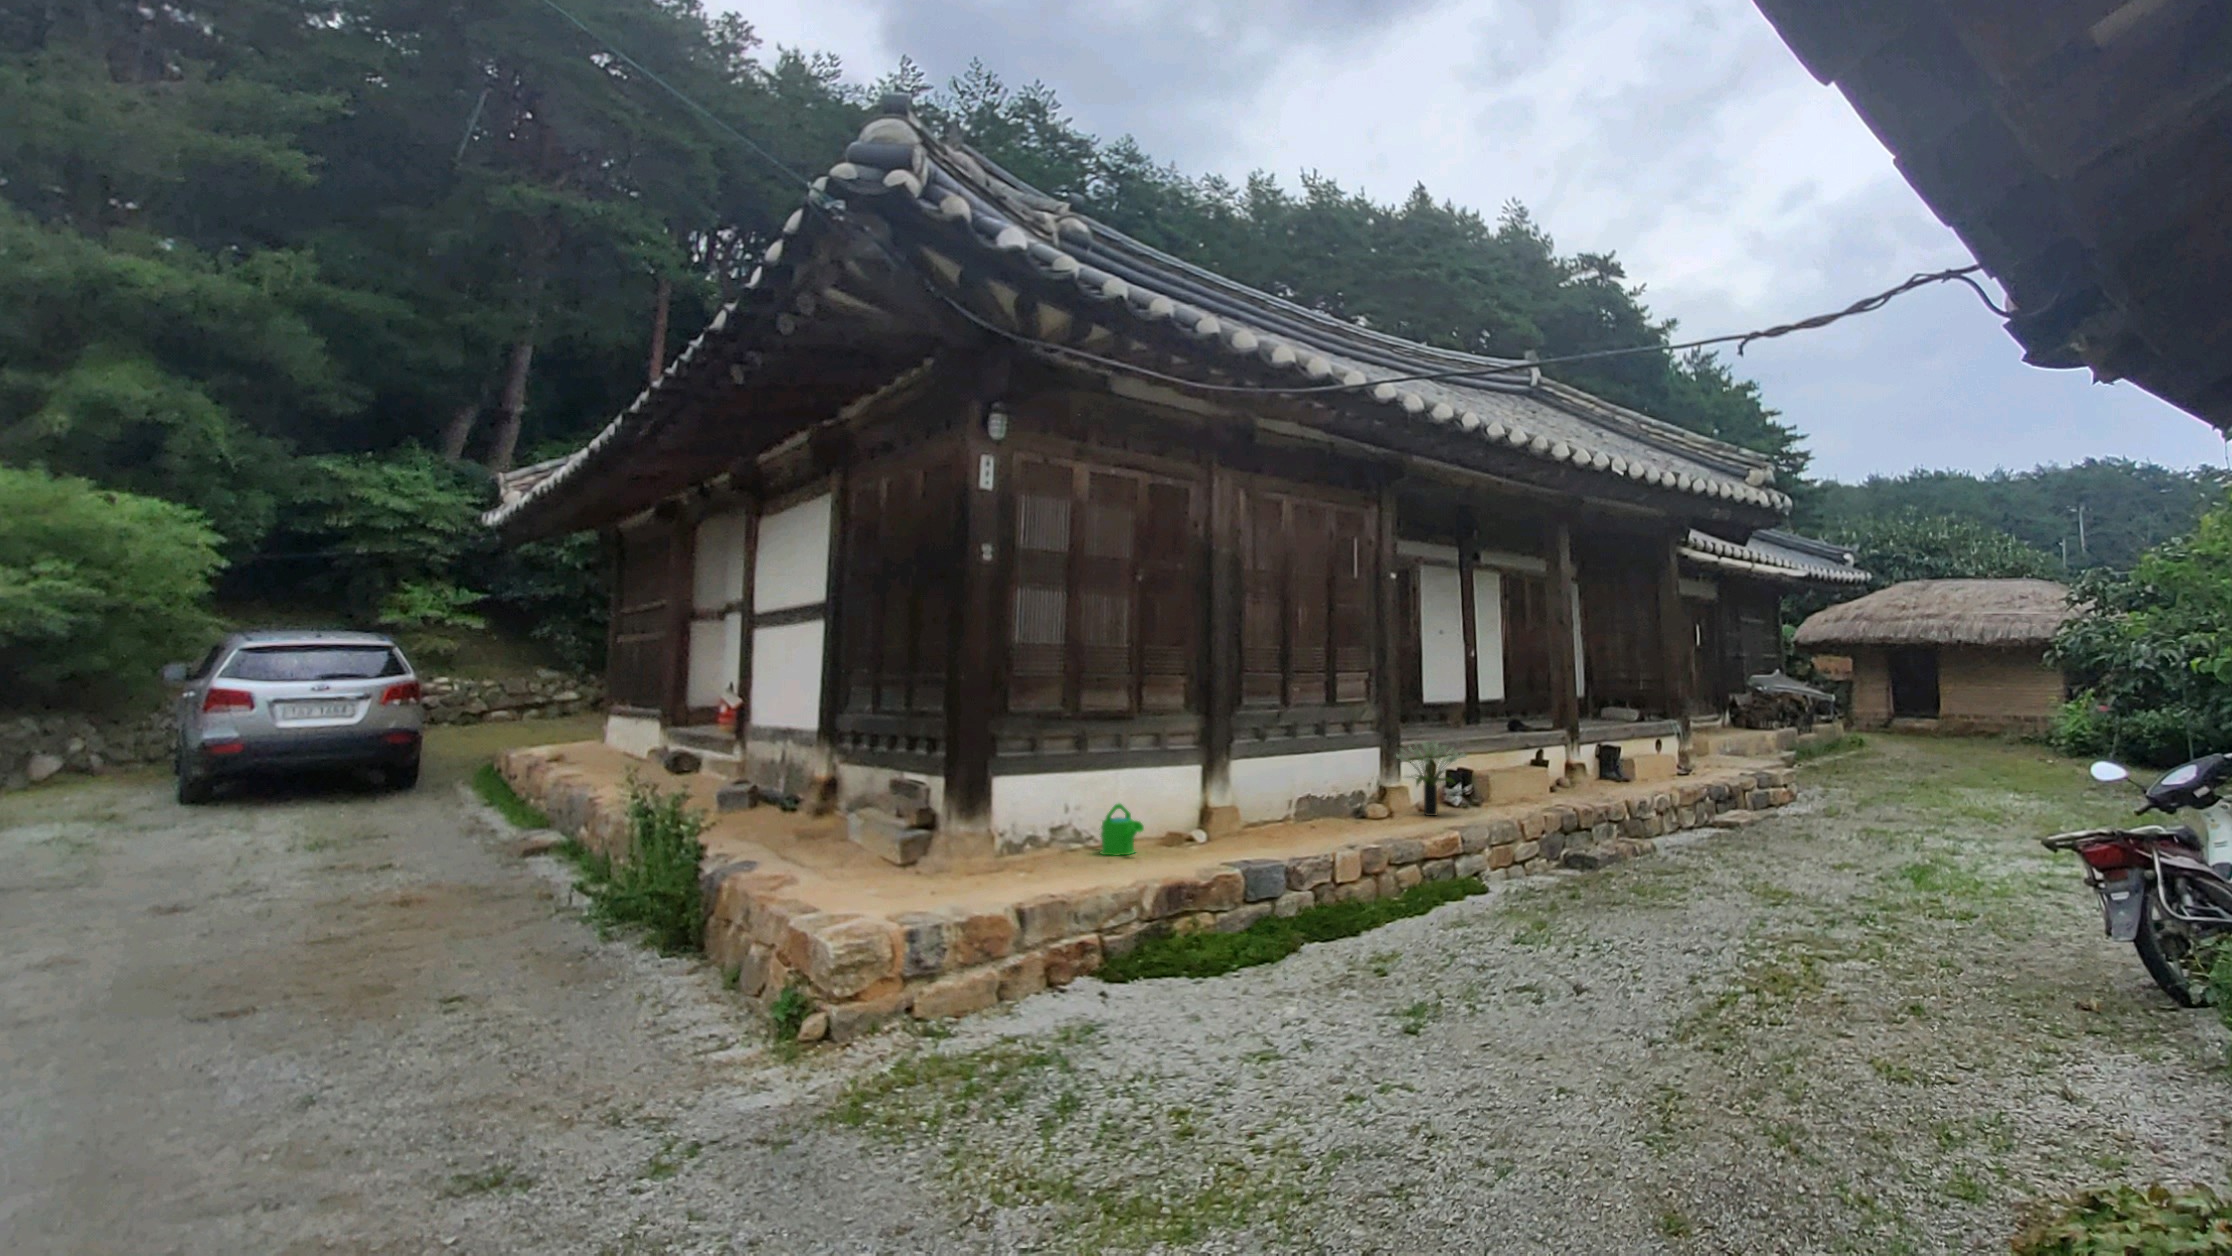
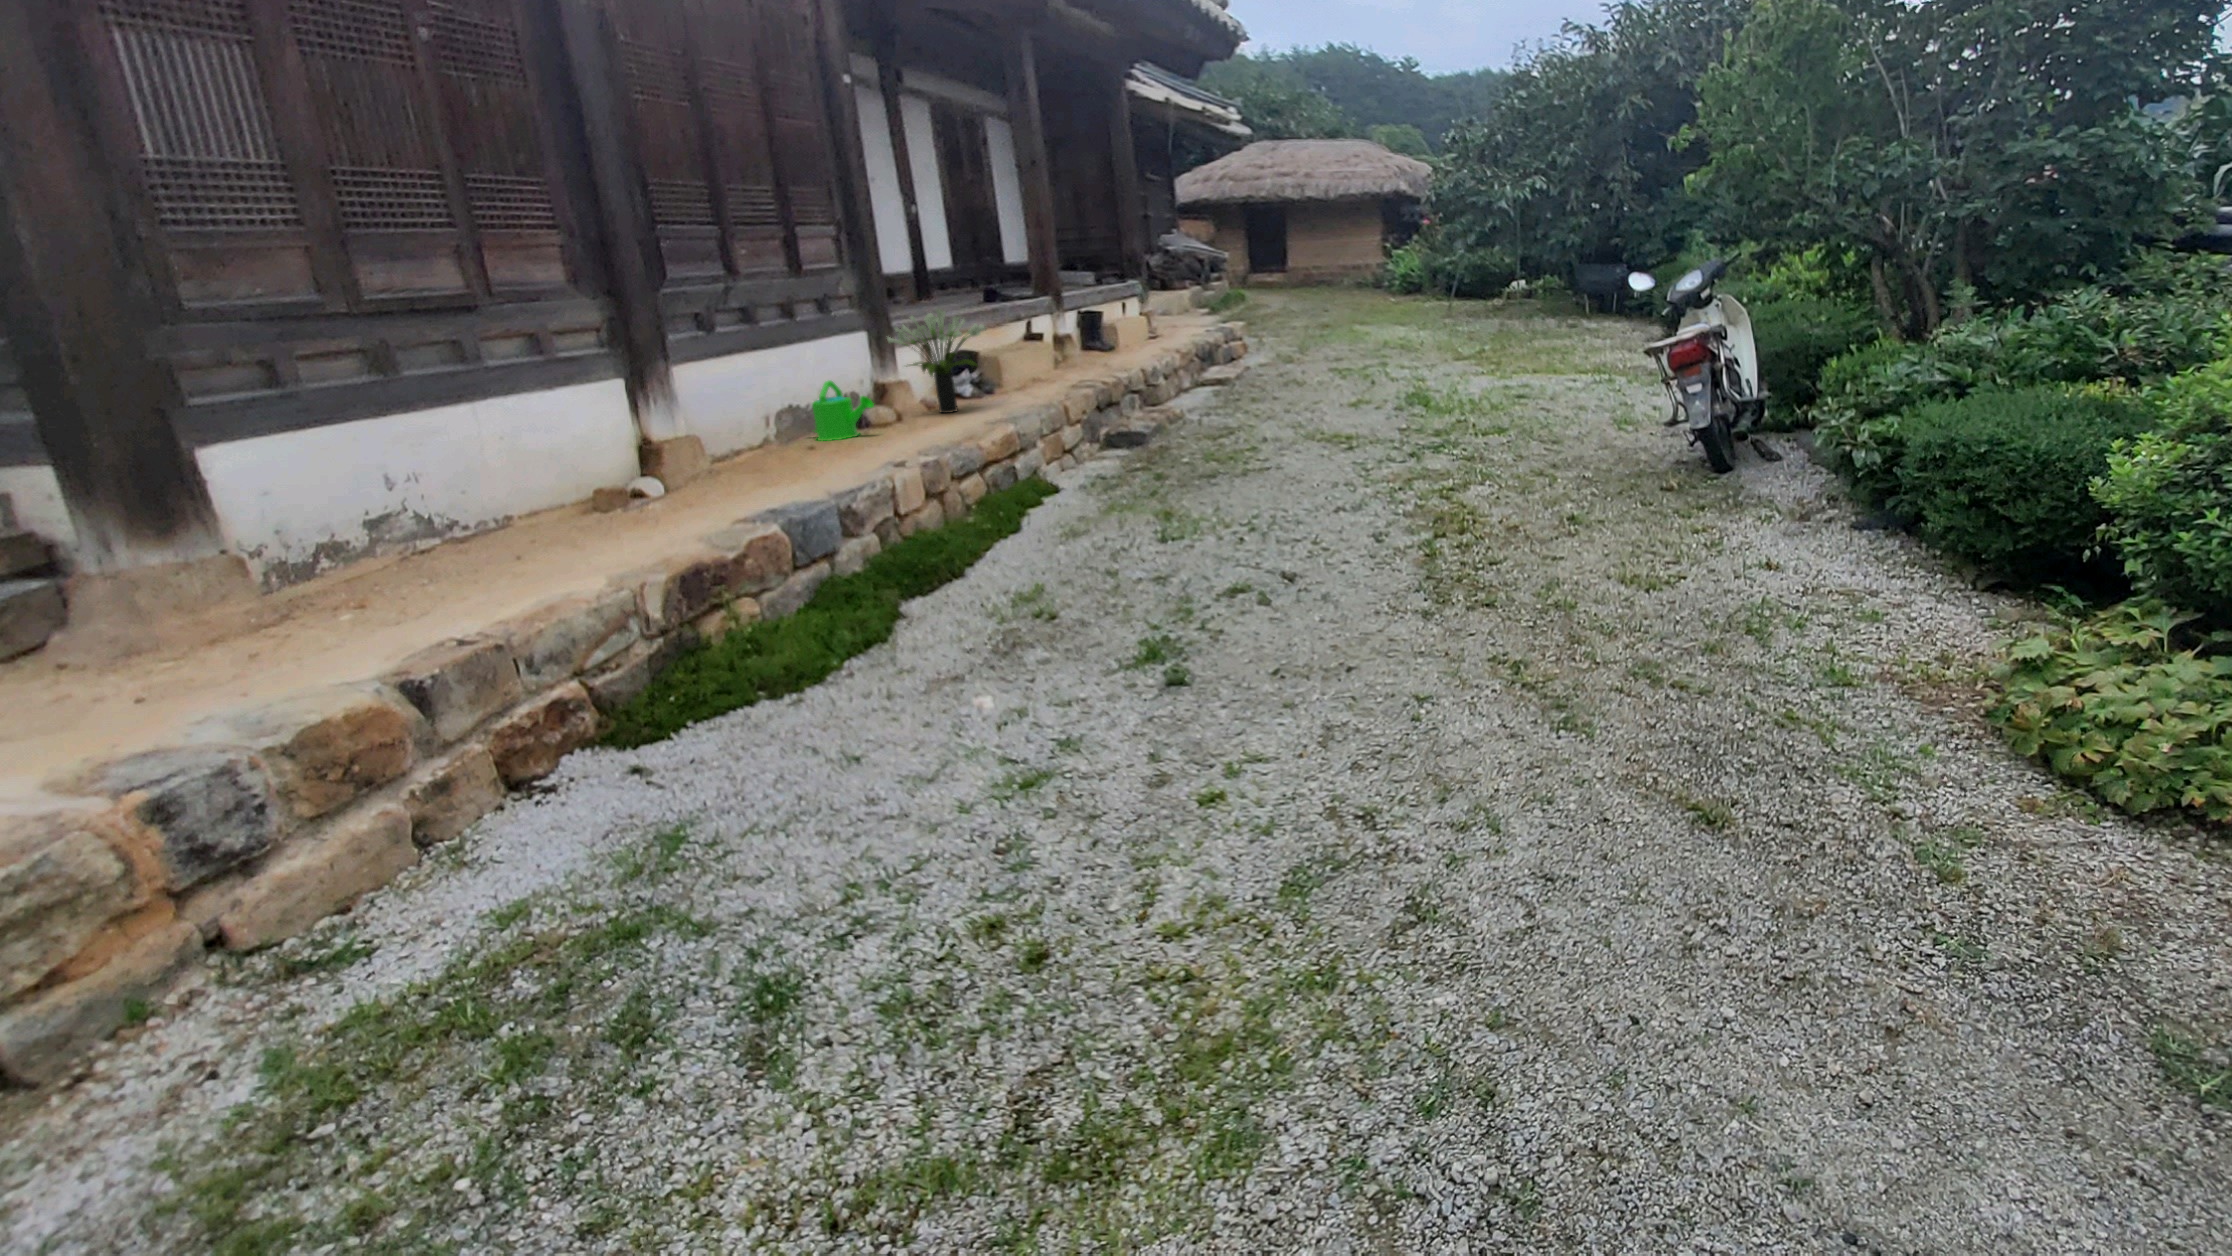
watering can: present [1100,803,1144,856] -> present [812,381,874,441]

